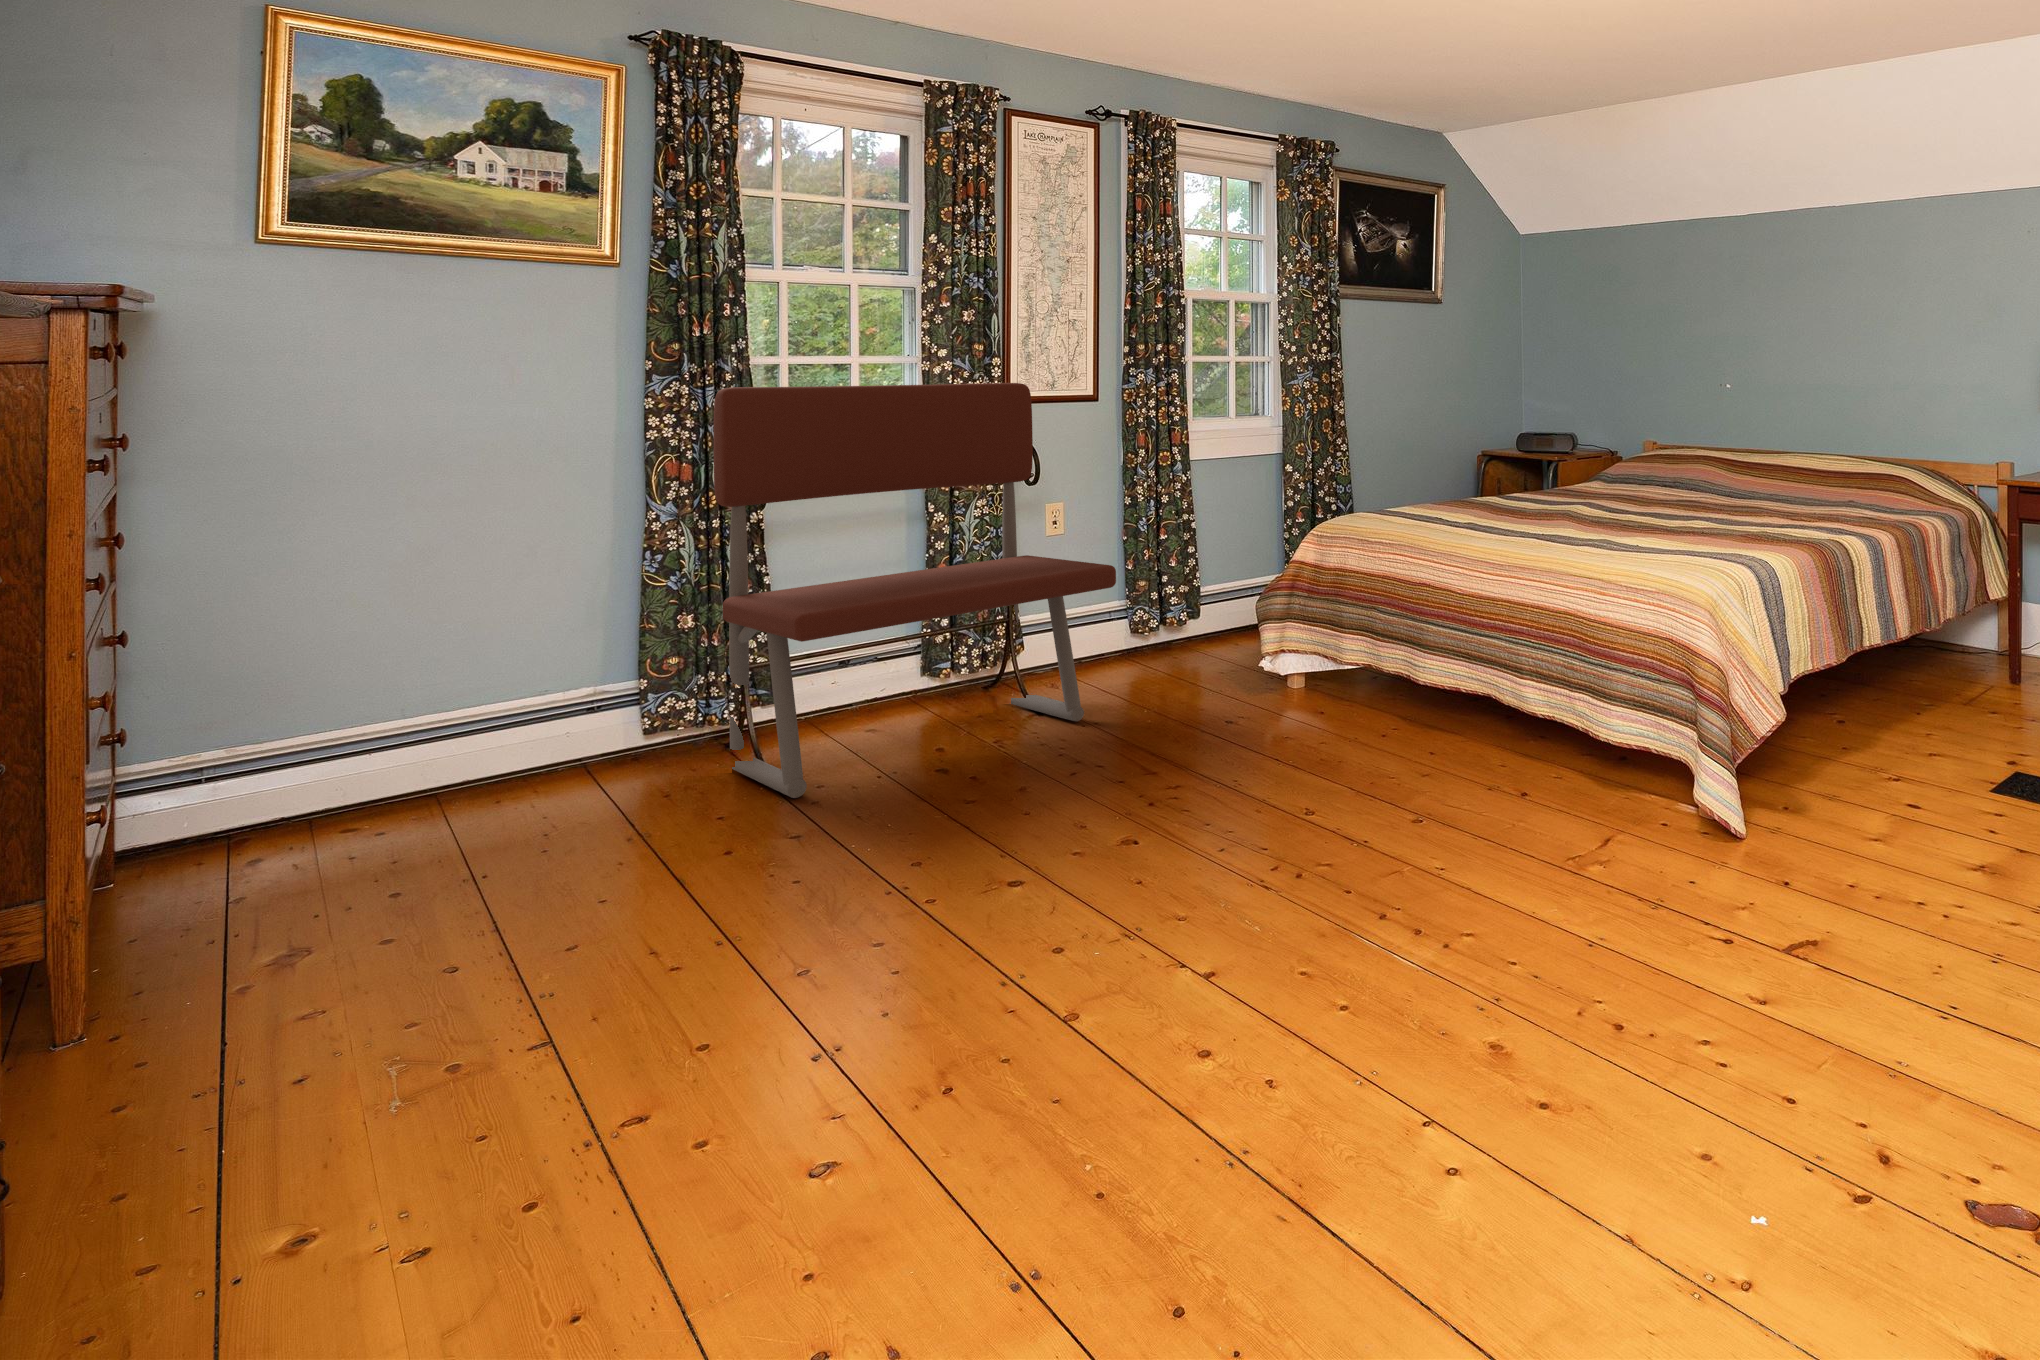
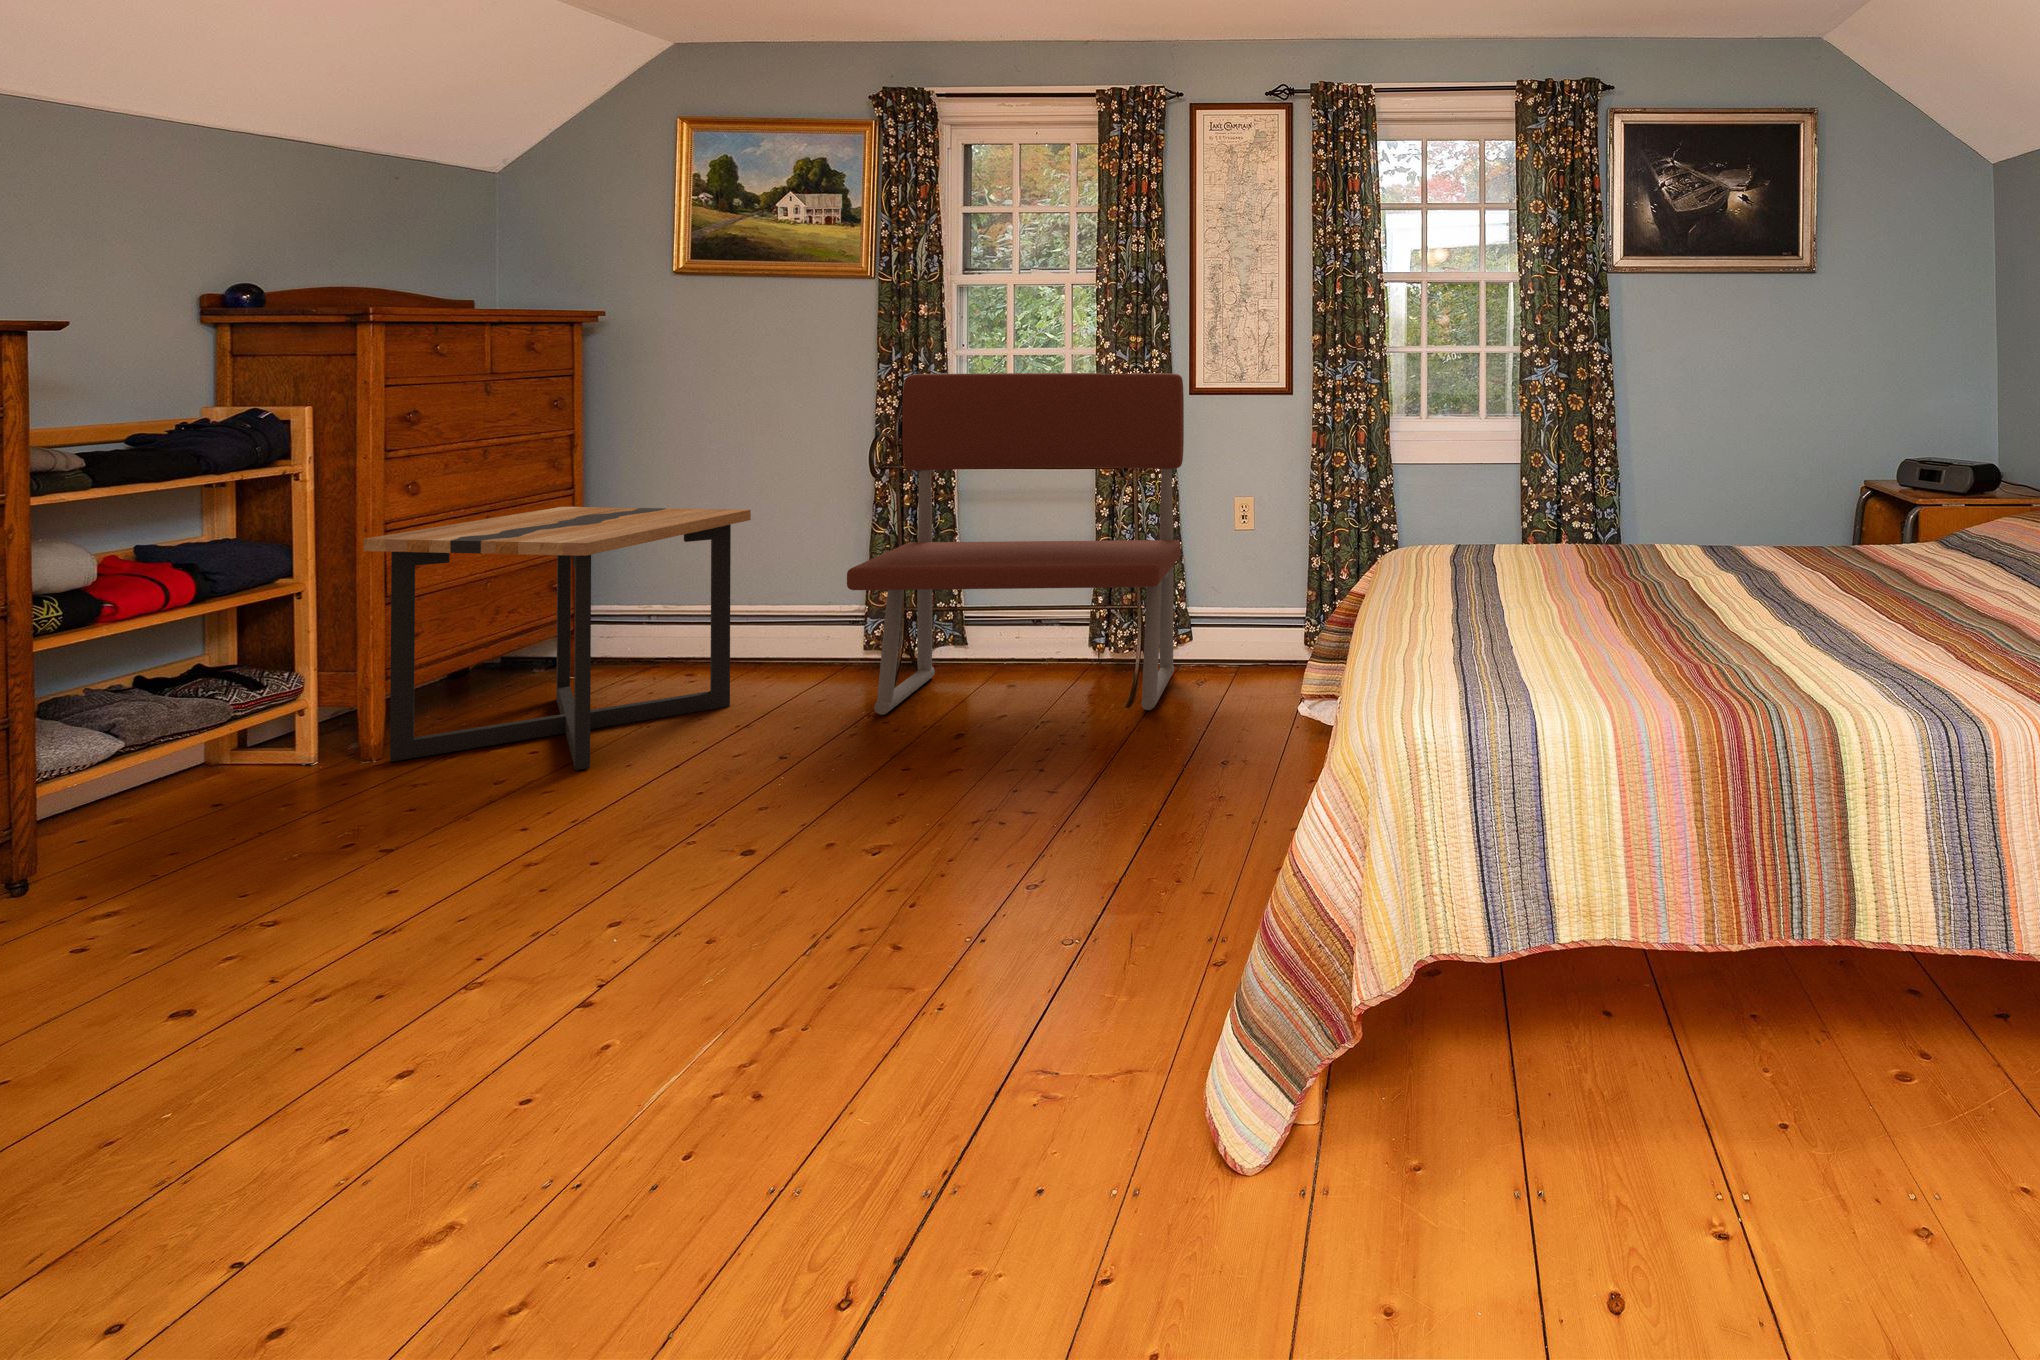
side table: none [42,574,577,1063] -> present [364,507,751,770]

